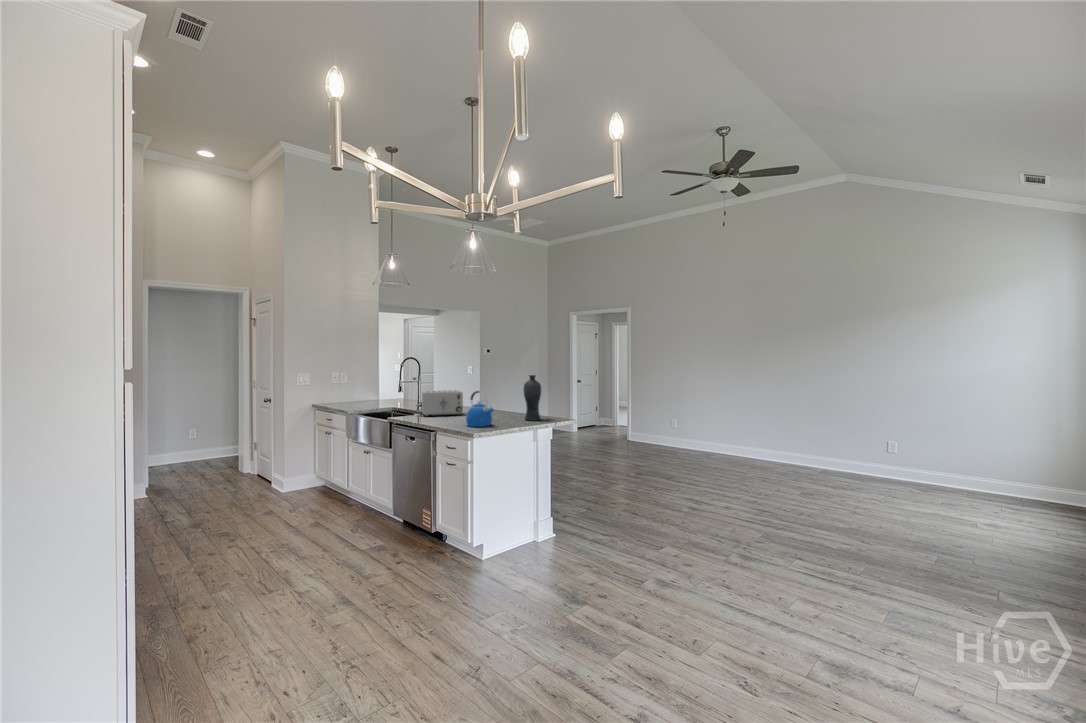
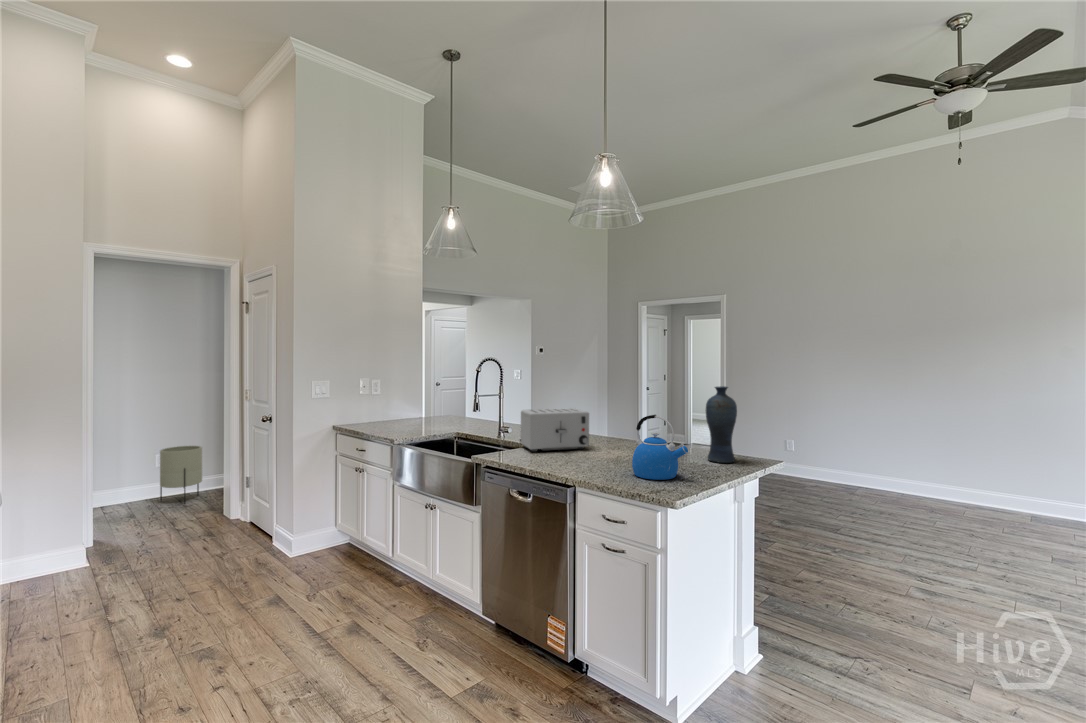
planter: none [193,423,224,465] -> present [160,446,202,504]

